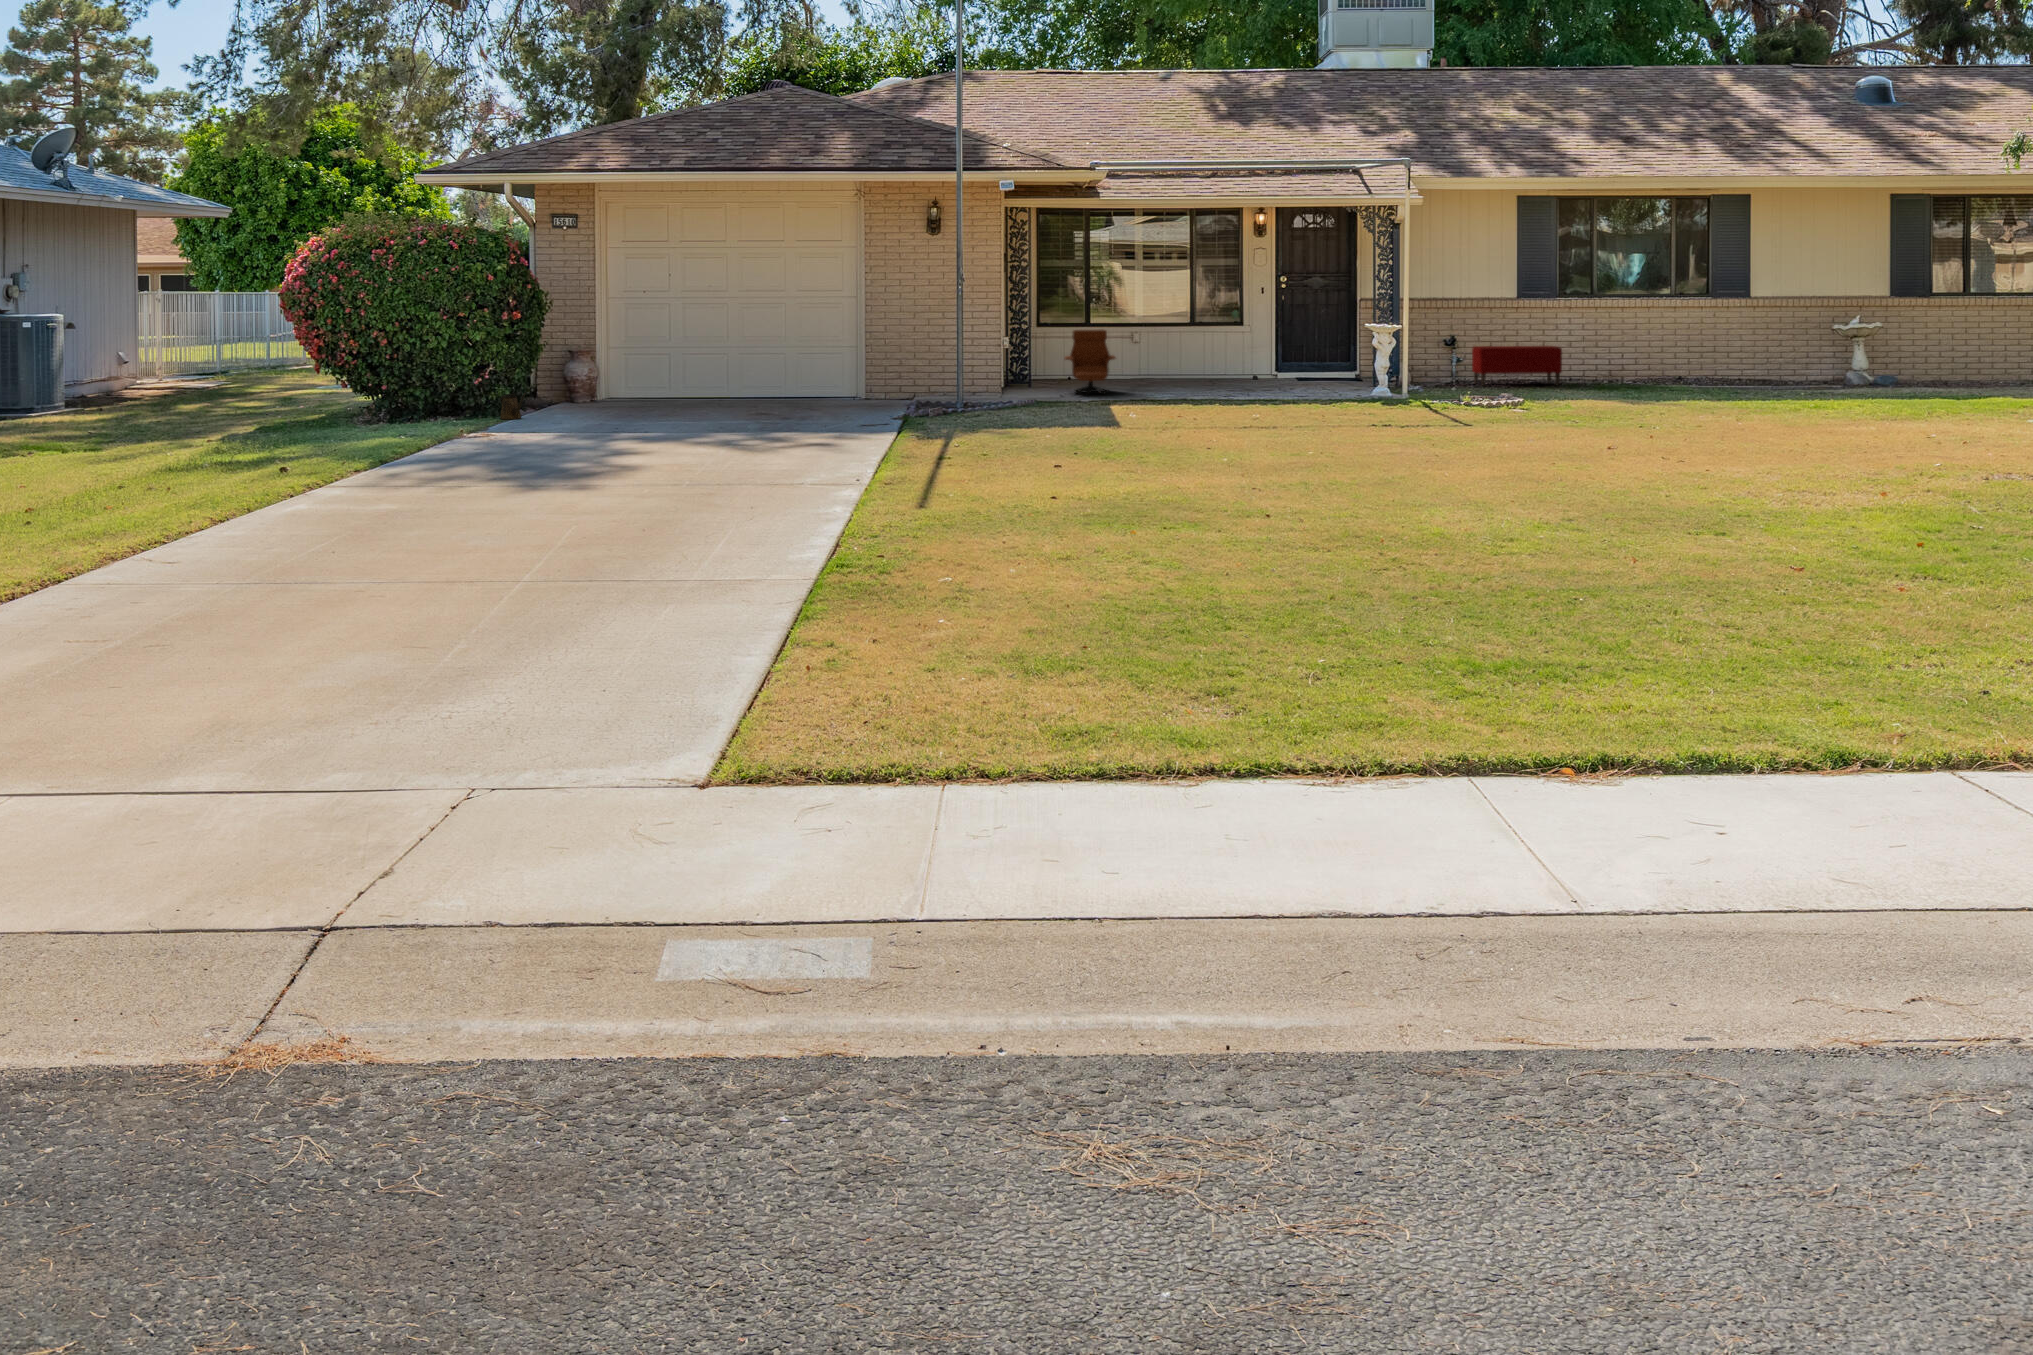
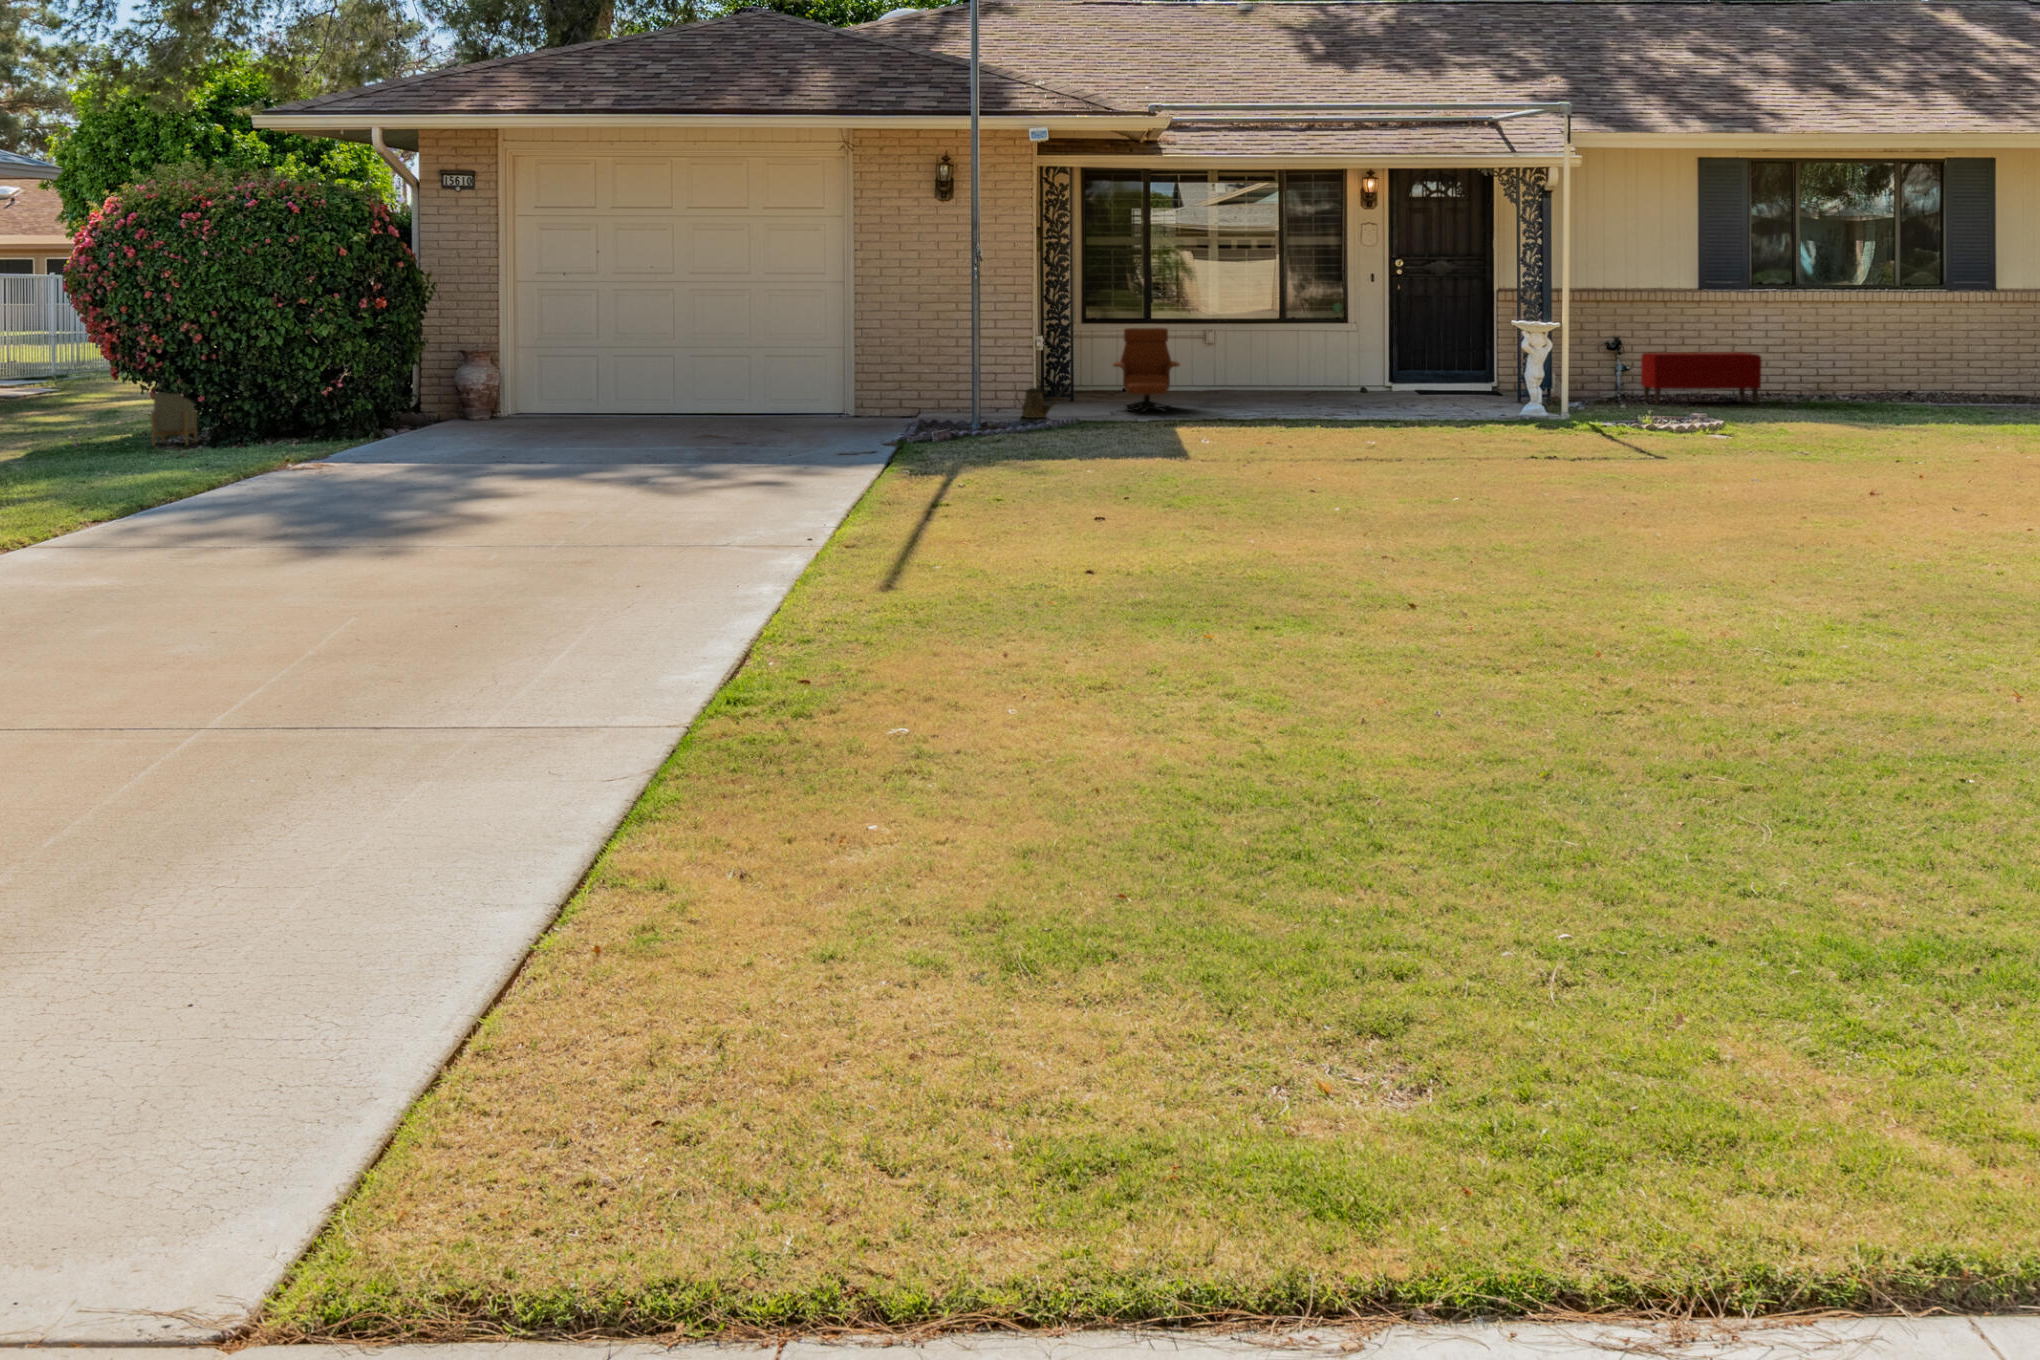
planter: none [339,383,372,424] -> present [151,392,197,445]
watering can: present [500,392,526,419] -> present [1015,387,1064,418]

